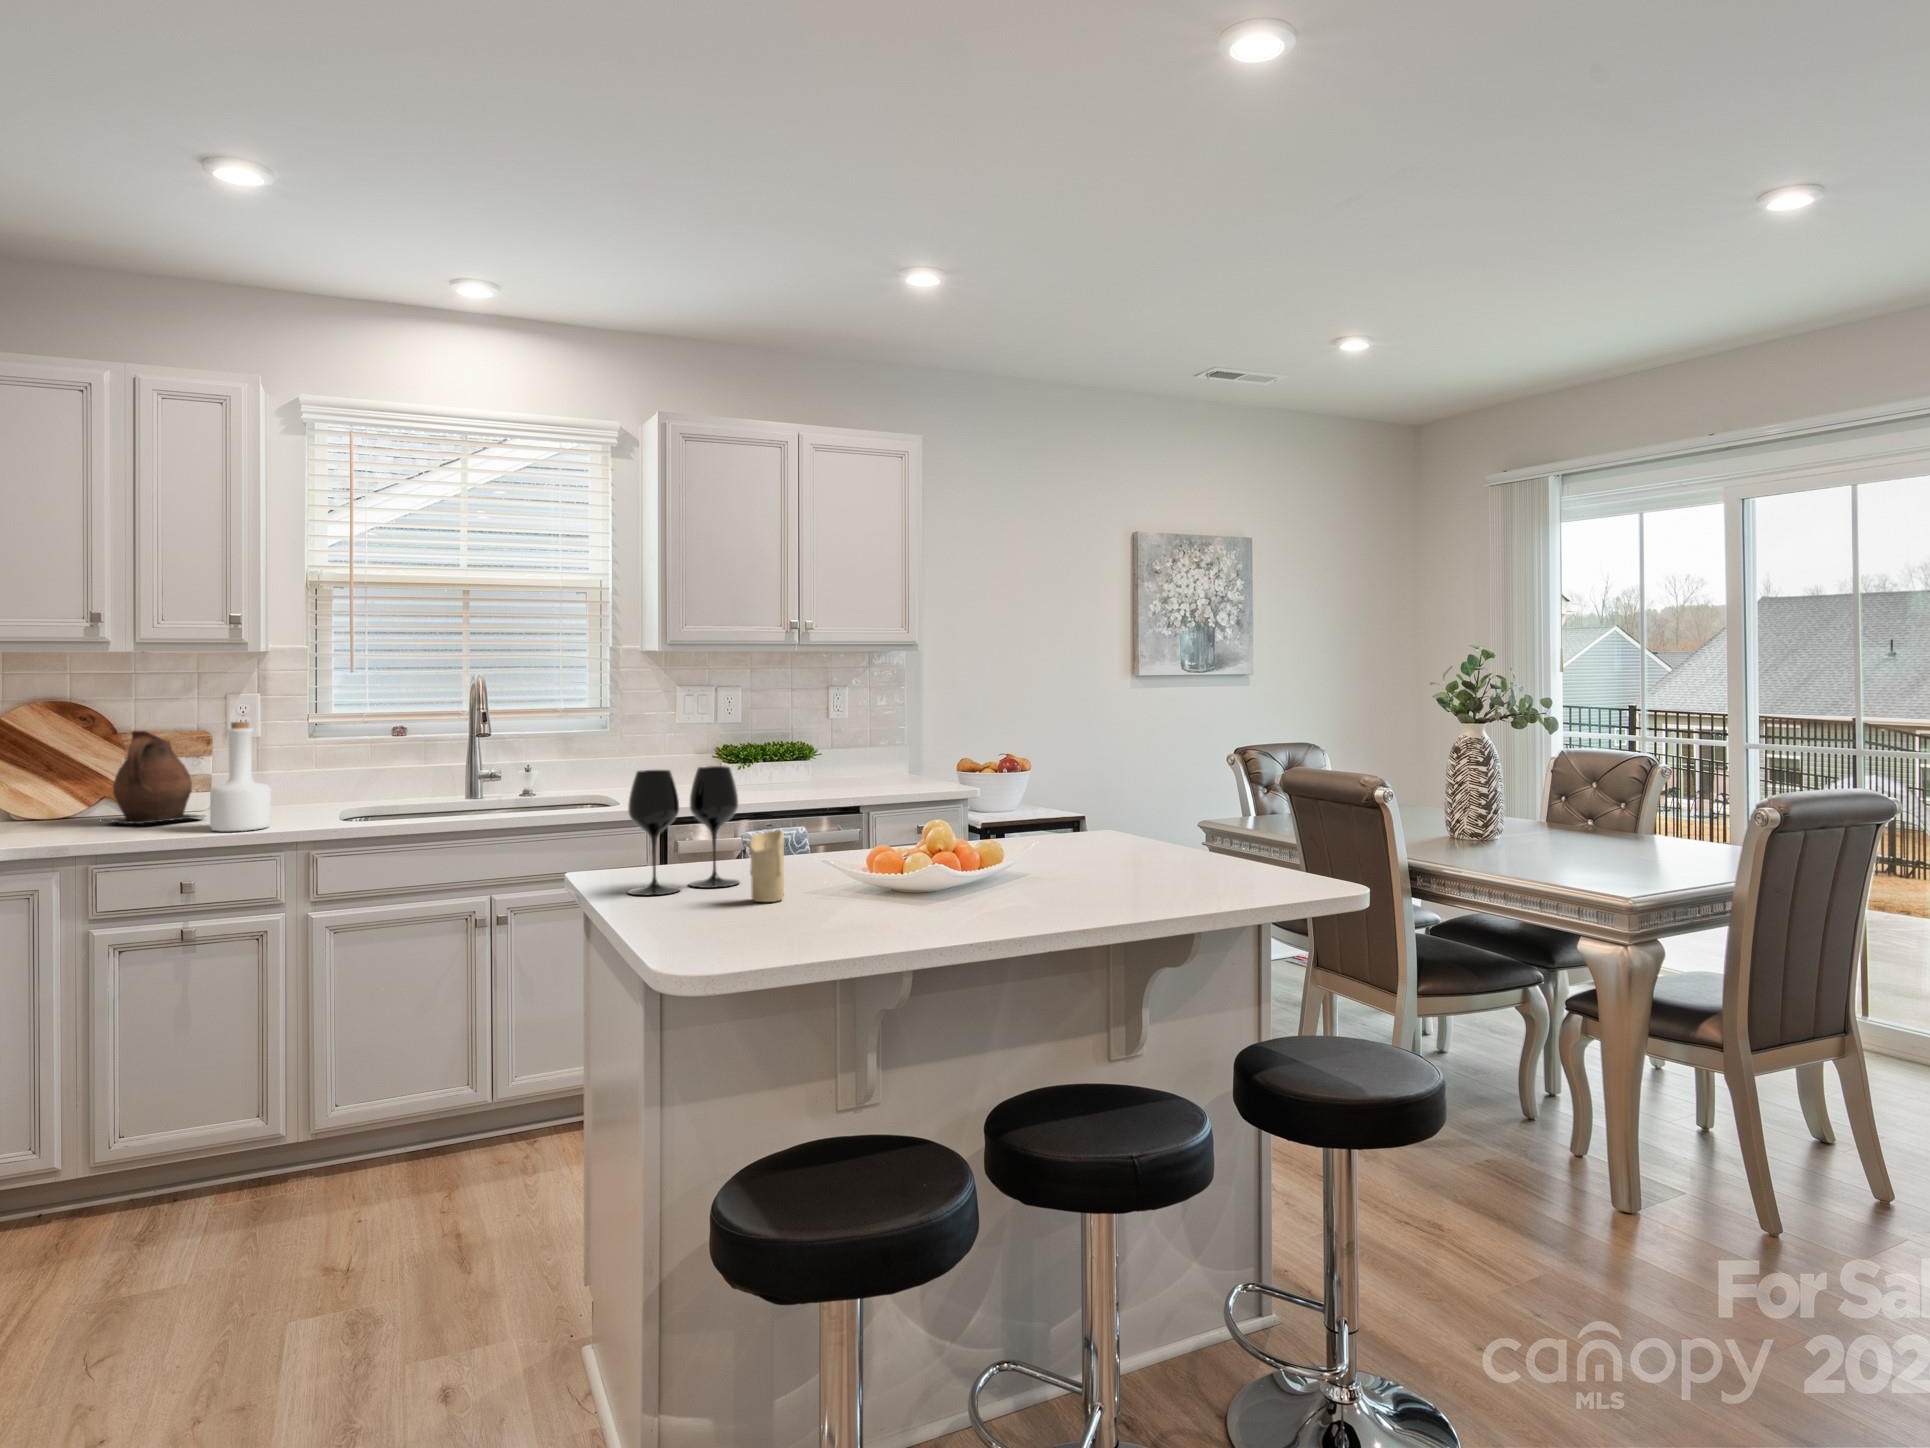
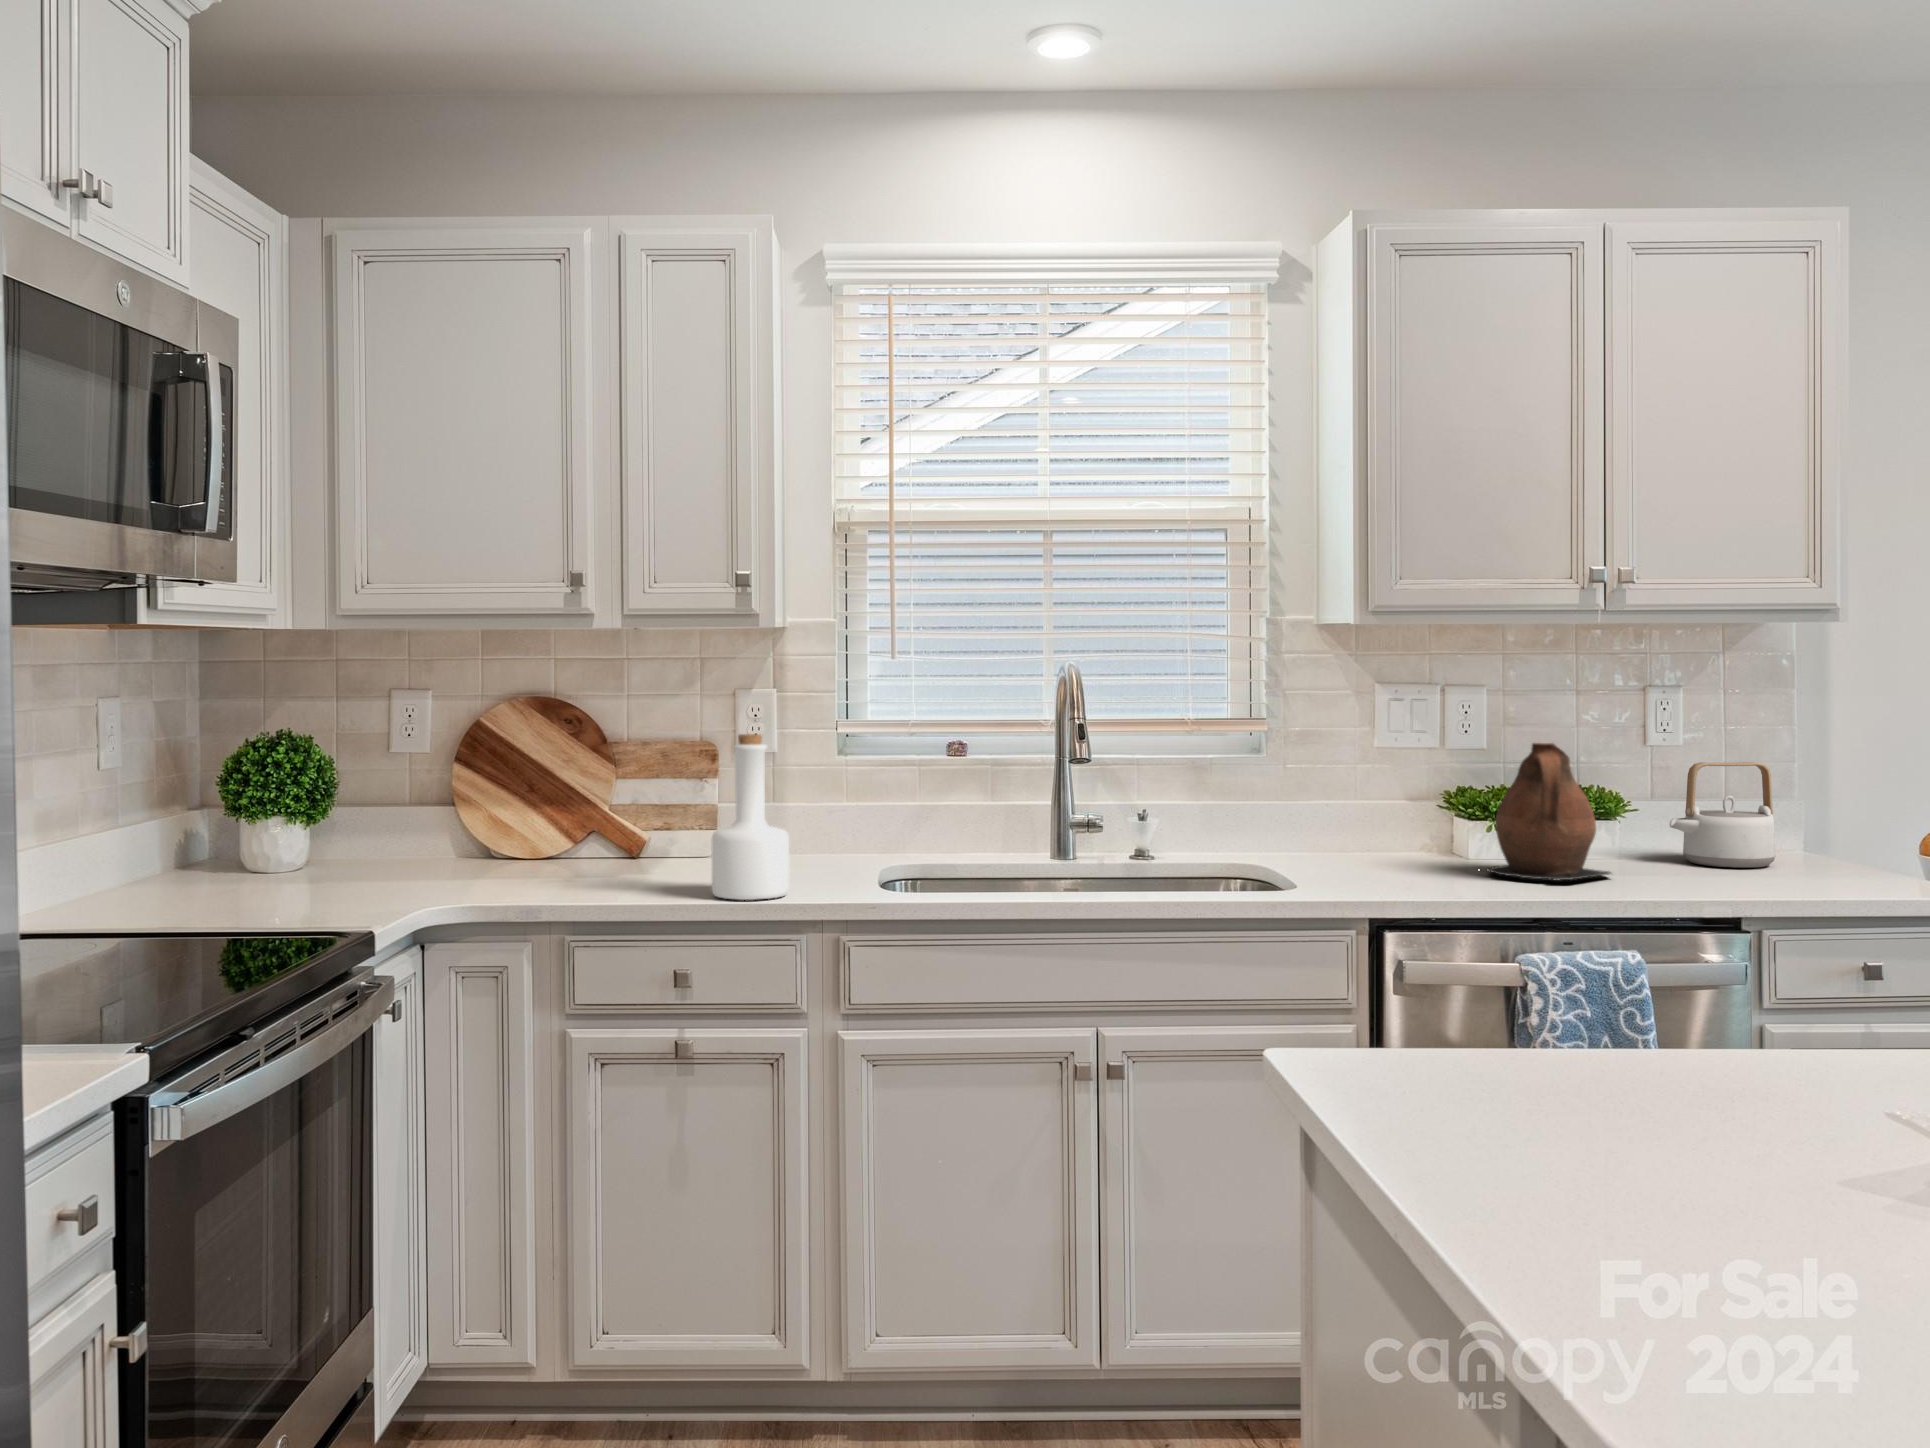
teapot: none [836,727,890,784] -> present [1669,762,1776,868]
ceramic pitcher: present [110,731,203,824] -> present [1486,743,1611,880]
wine glass: present [628,766,739,895] -> none [1418,870,1653,1144]
candle: present [749,830,784,902] -> none [1716,1037,1805,1206]

